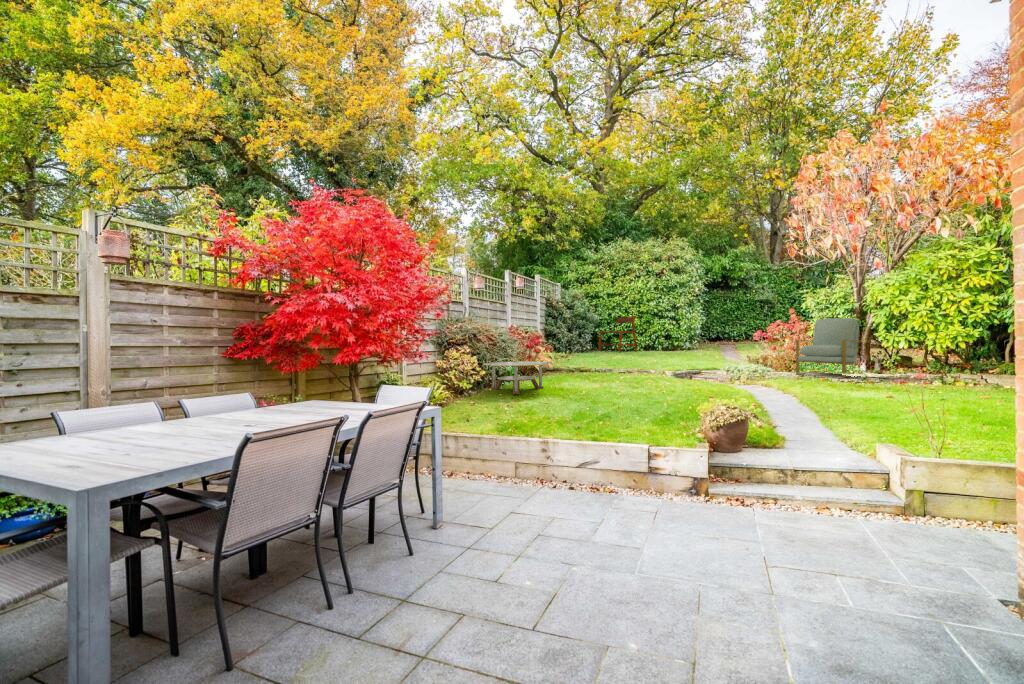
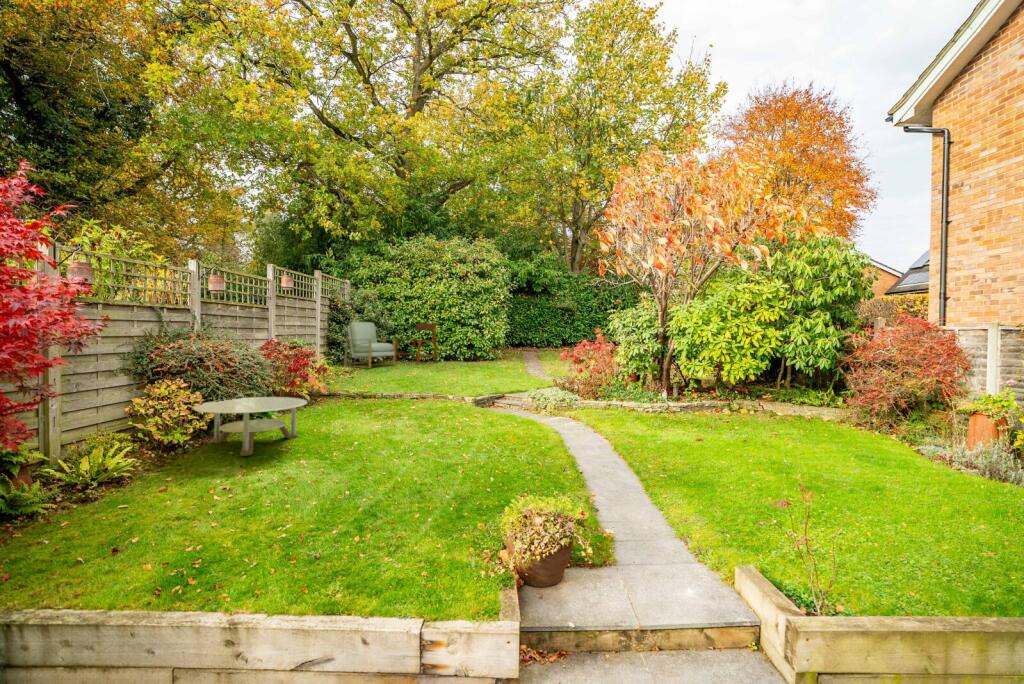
chair: present [796,318,861,377] -> present [343,322,395,368]

